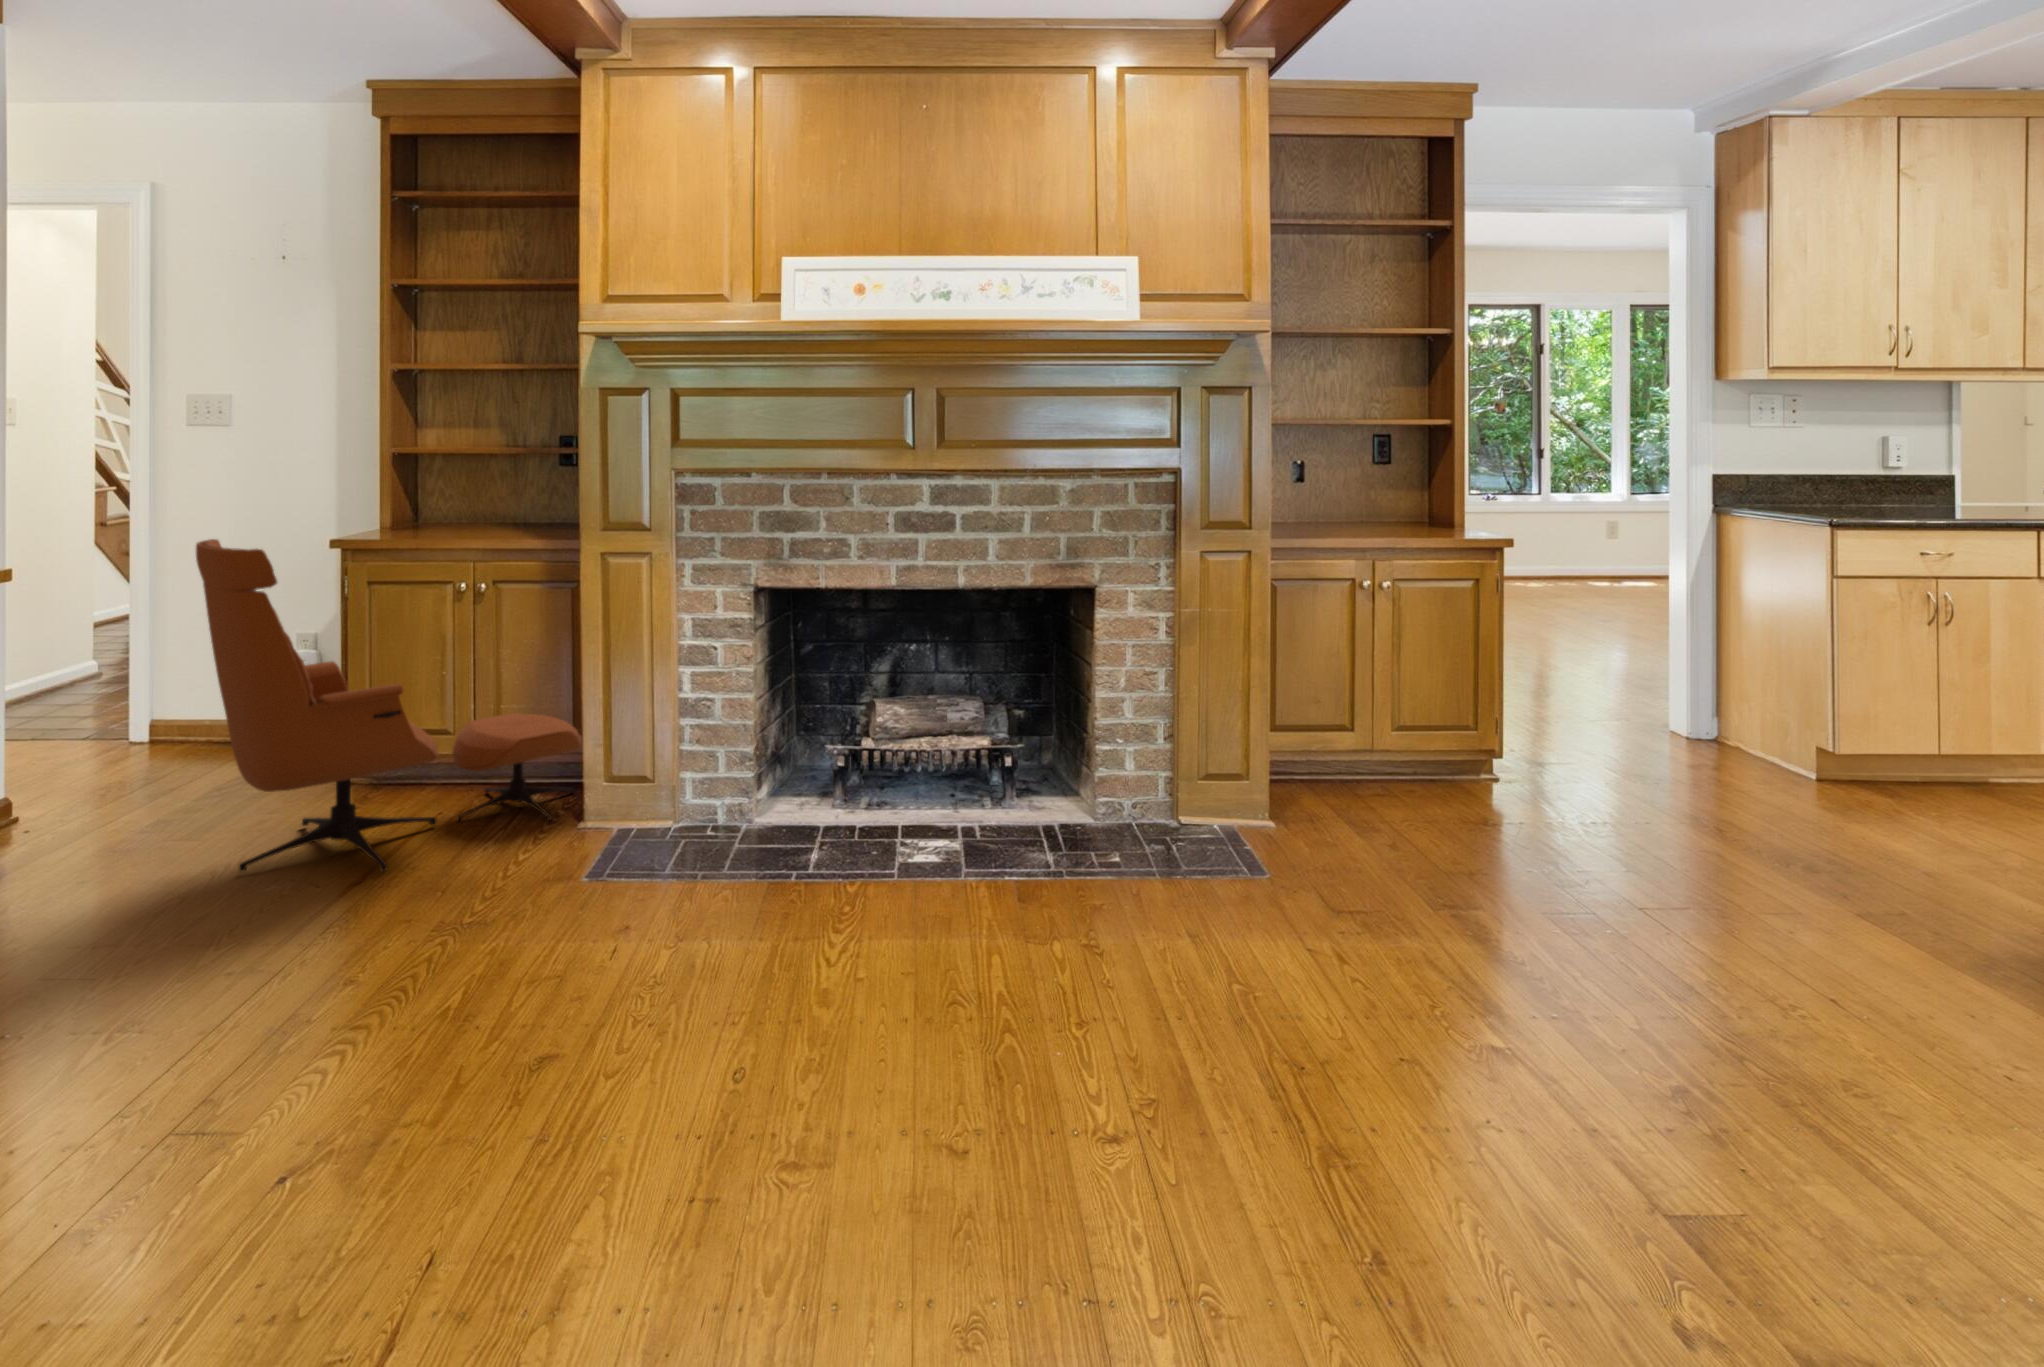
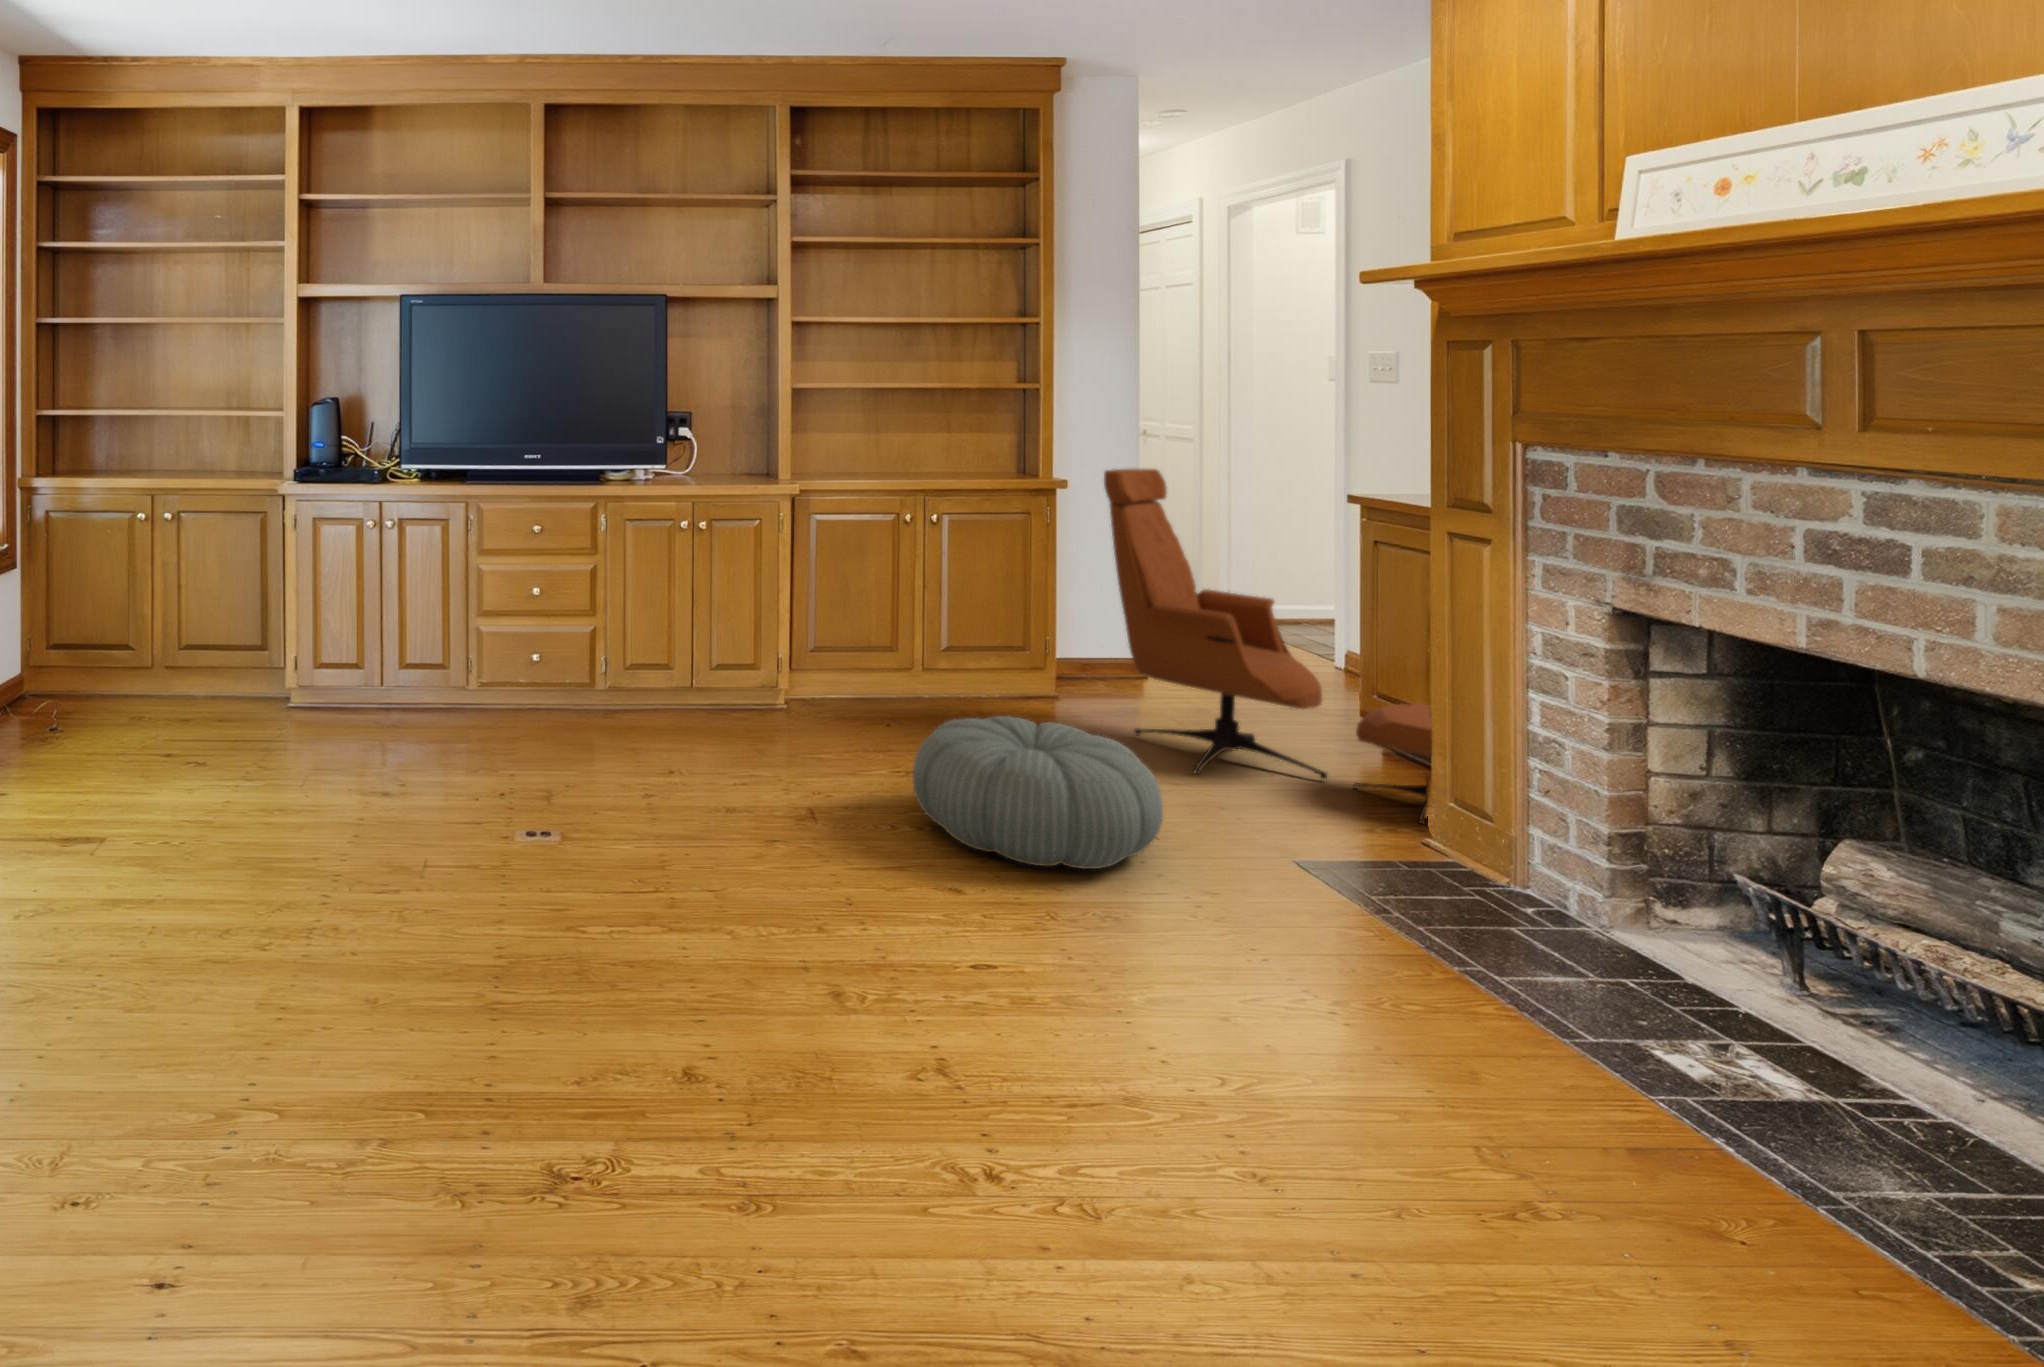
pouf: none [373,842,653,1033] -> present [913,716,1163,869]

